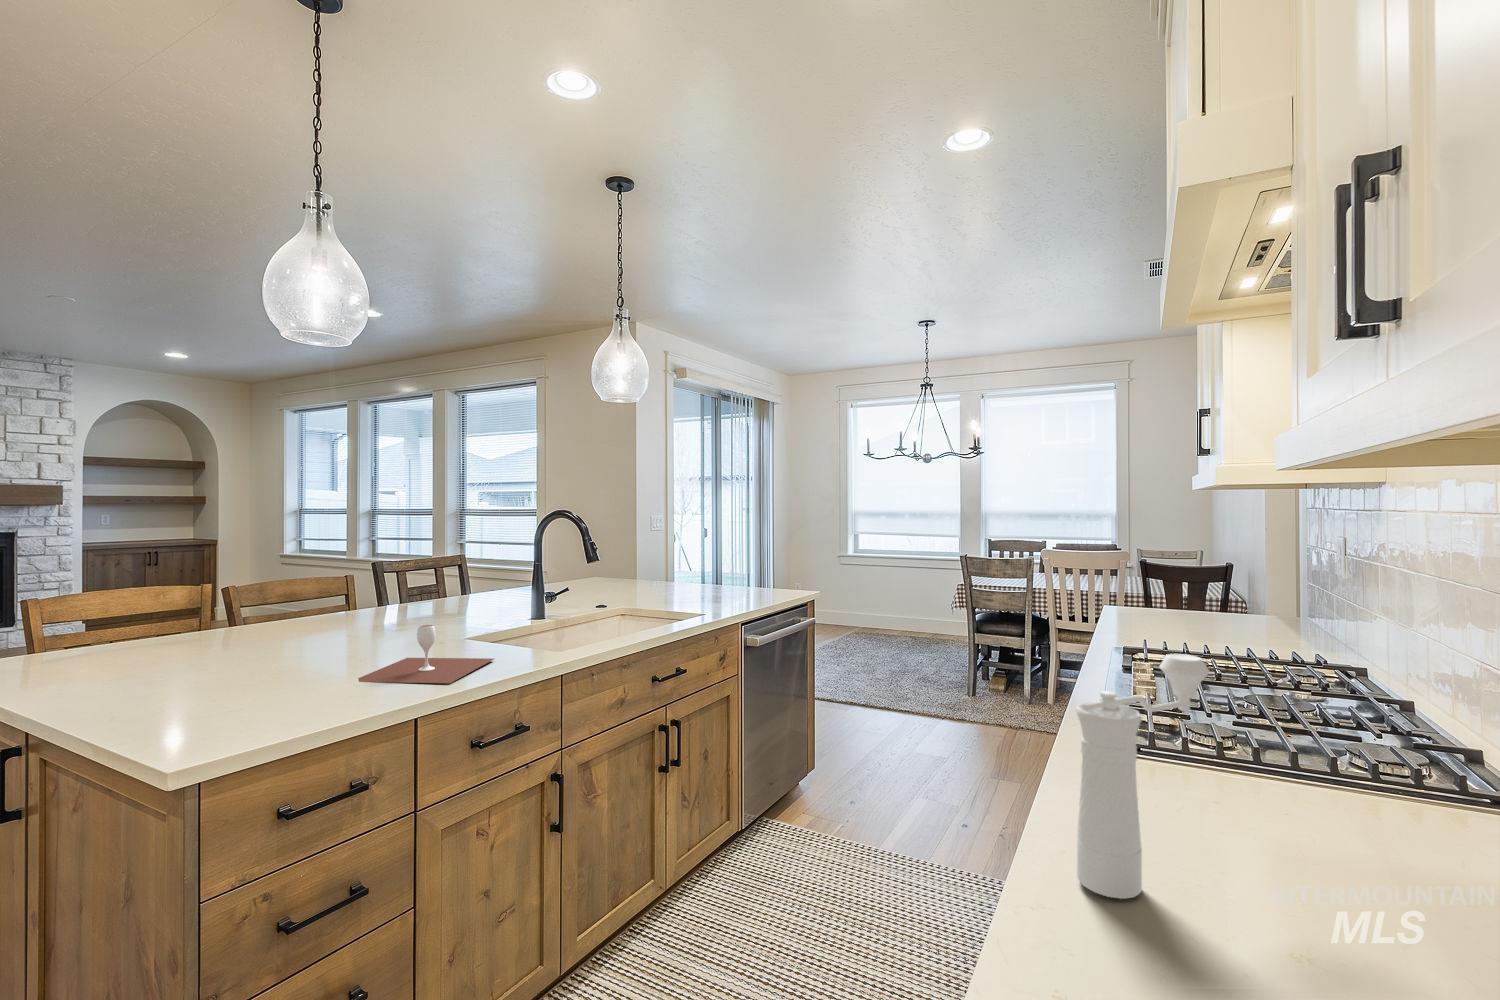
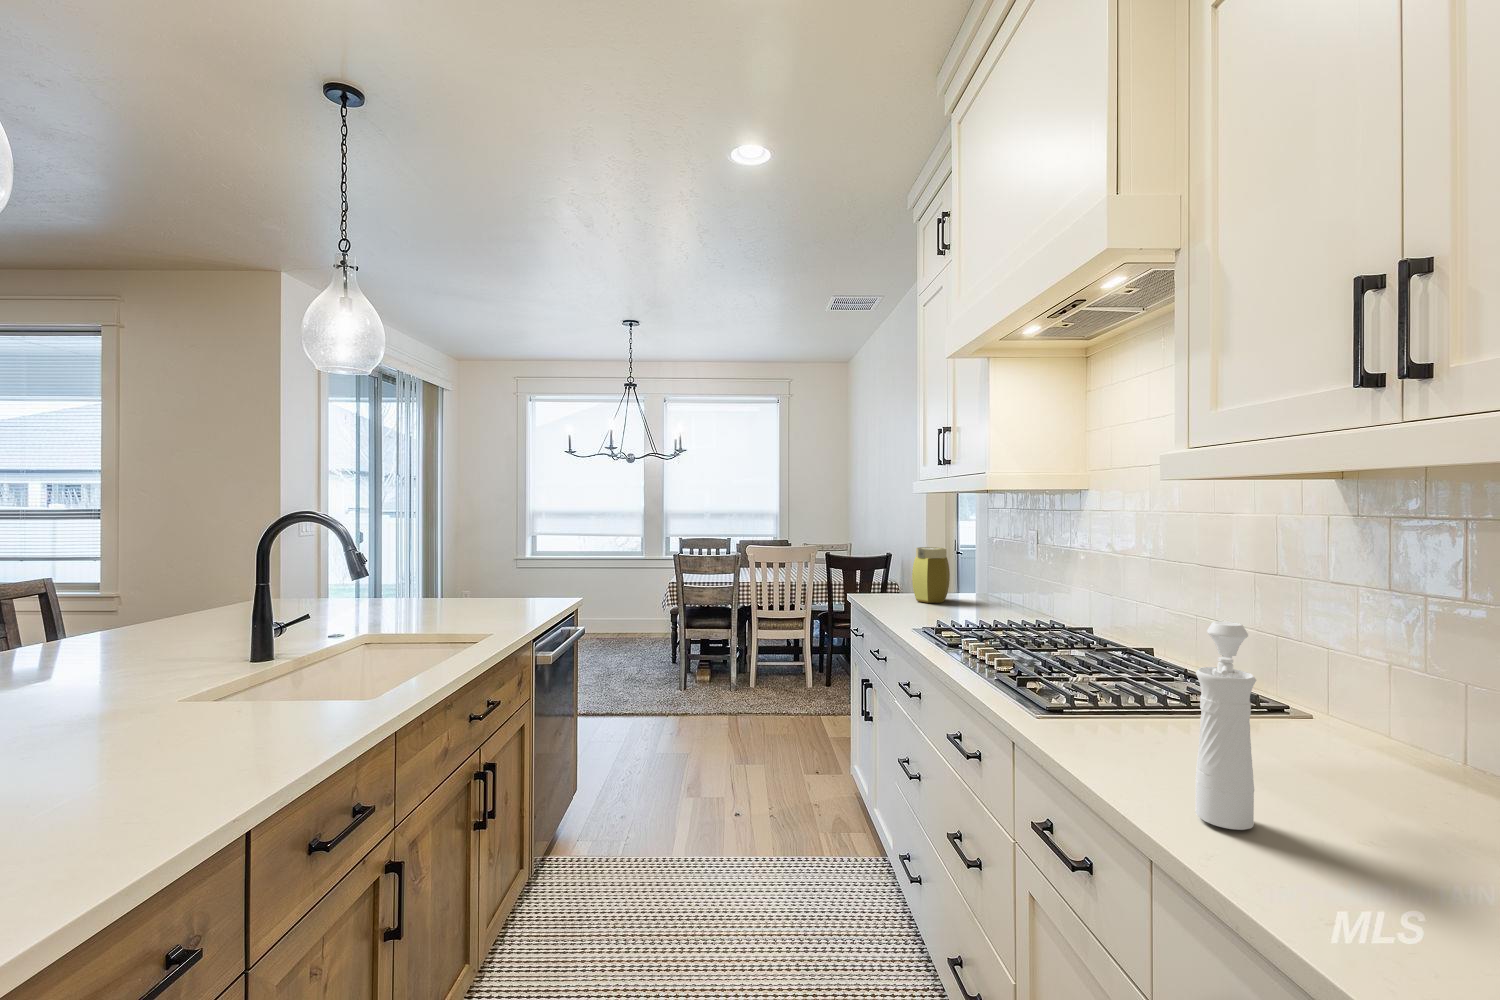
jar: none [1142,556,1195,623] -> present [912,547,950,603]
wine glass: present [358,625,494,683] -> none [64,684,293,798]

